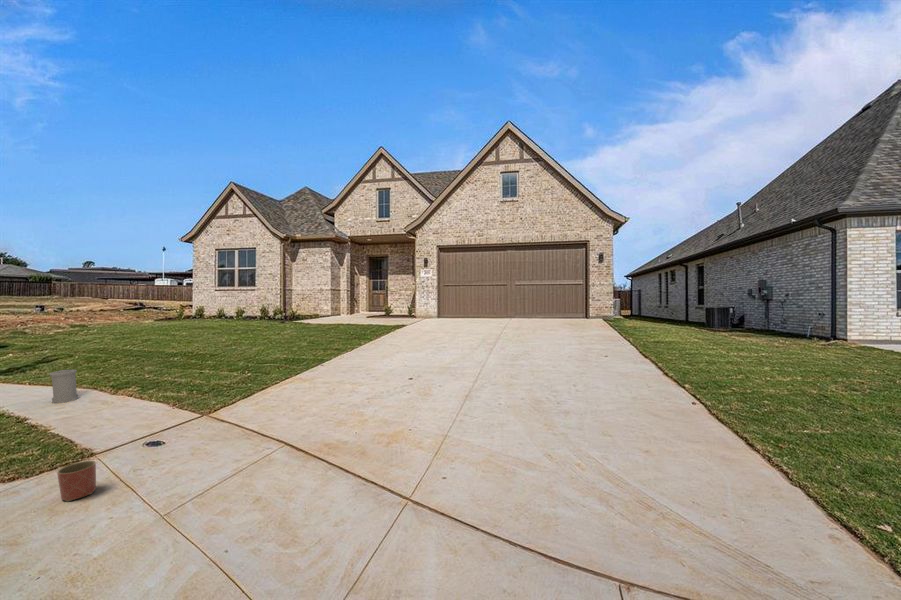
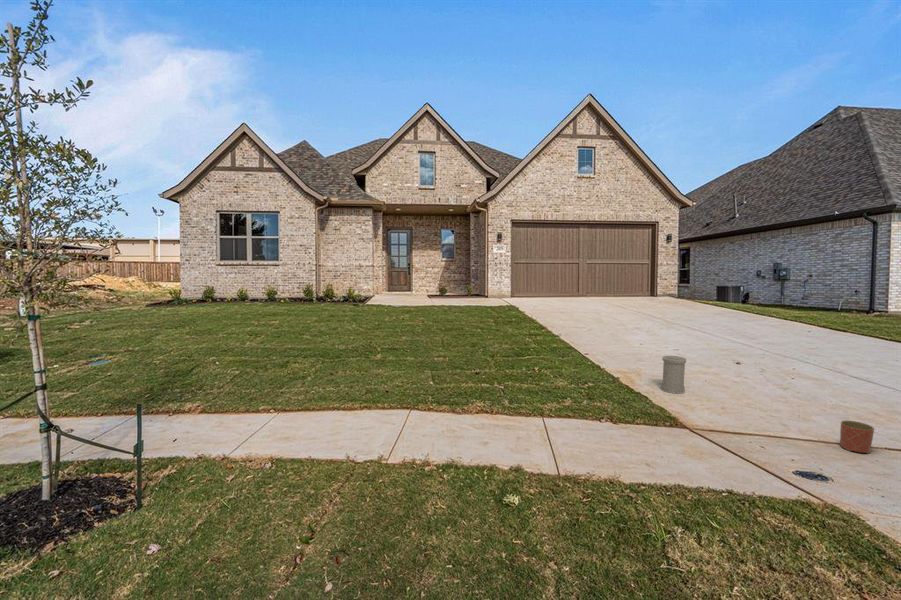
trash can: present [50,370,79,403] -> present [661,356,687,394]

